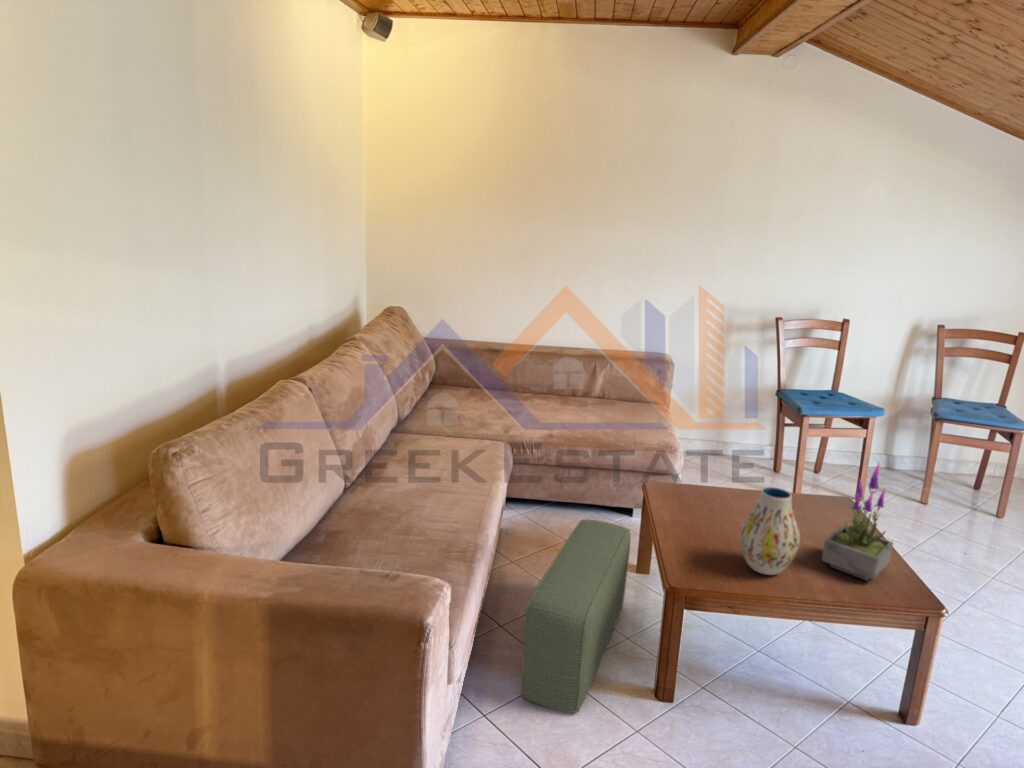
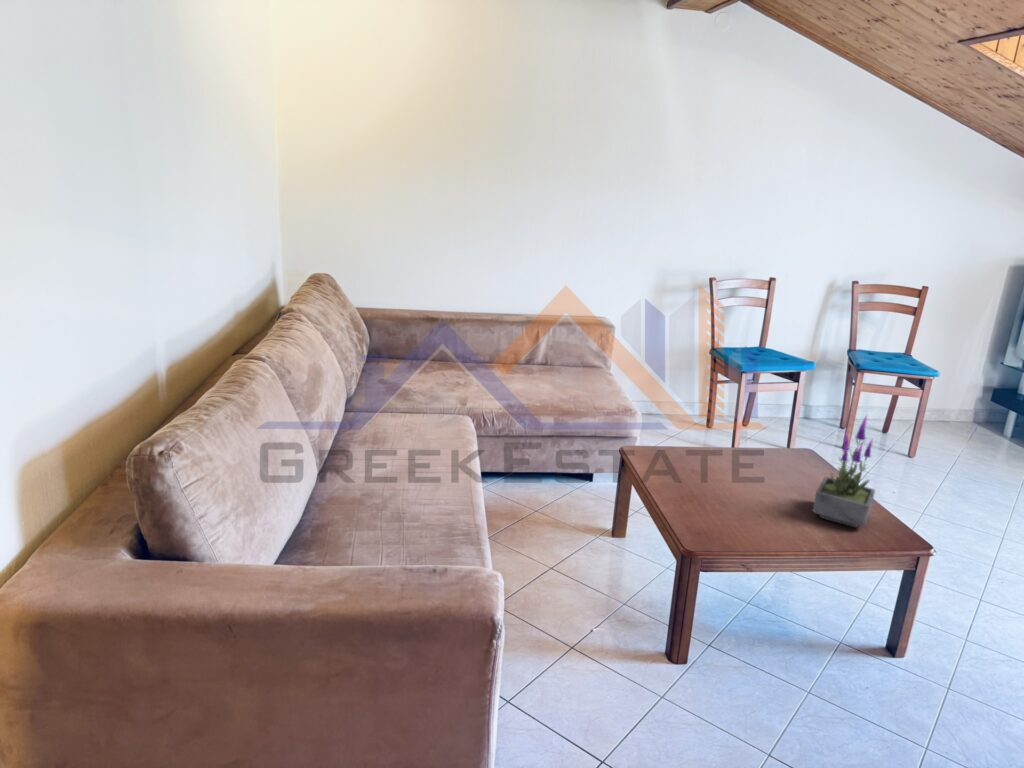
vase: present [740,487,800,575] -> none [740,445,799,531]
pouf: present [521,520,631,713] -> none [539,490,620,688]

